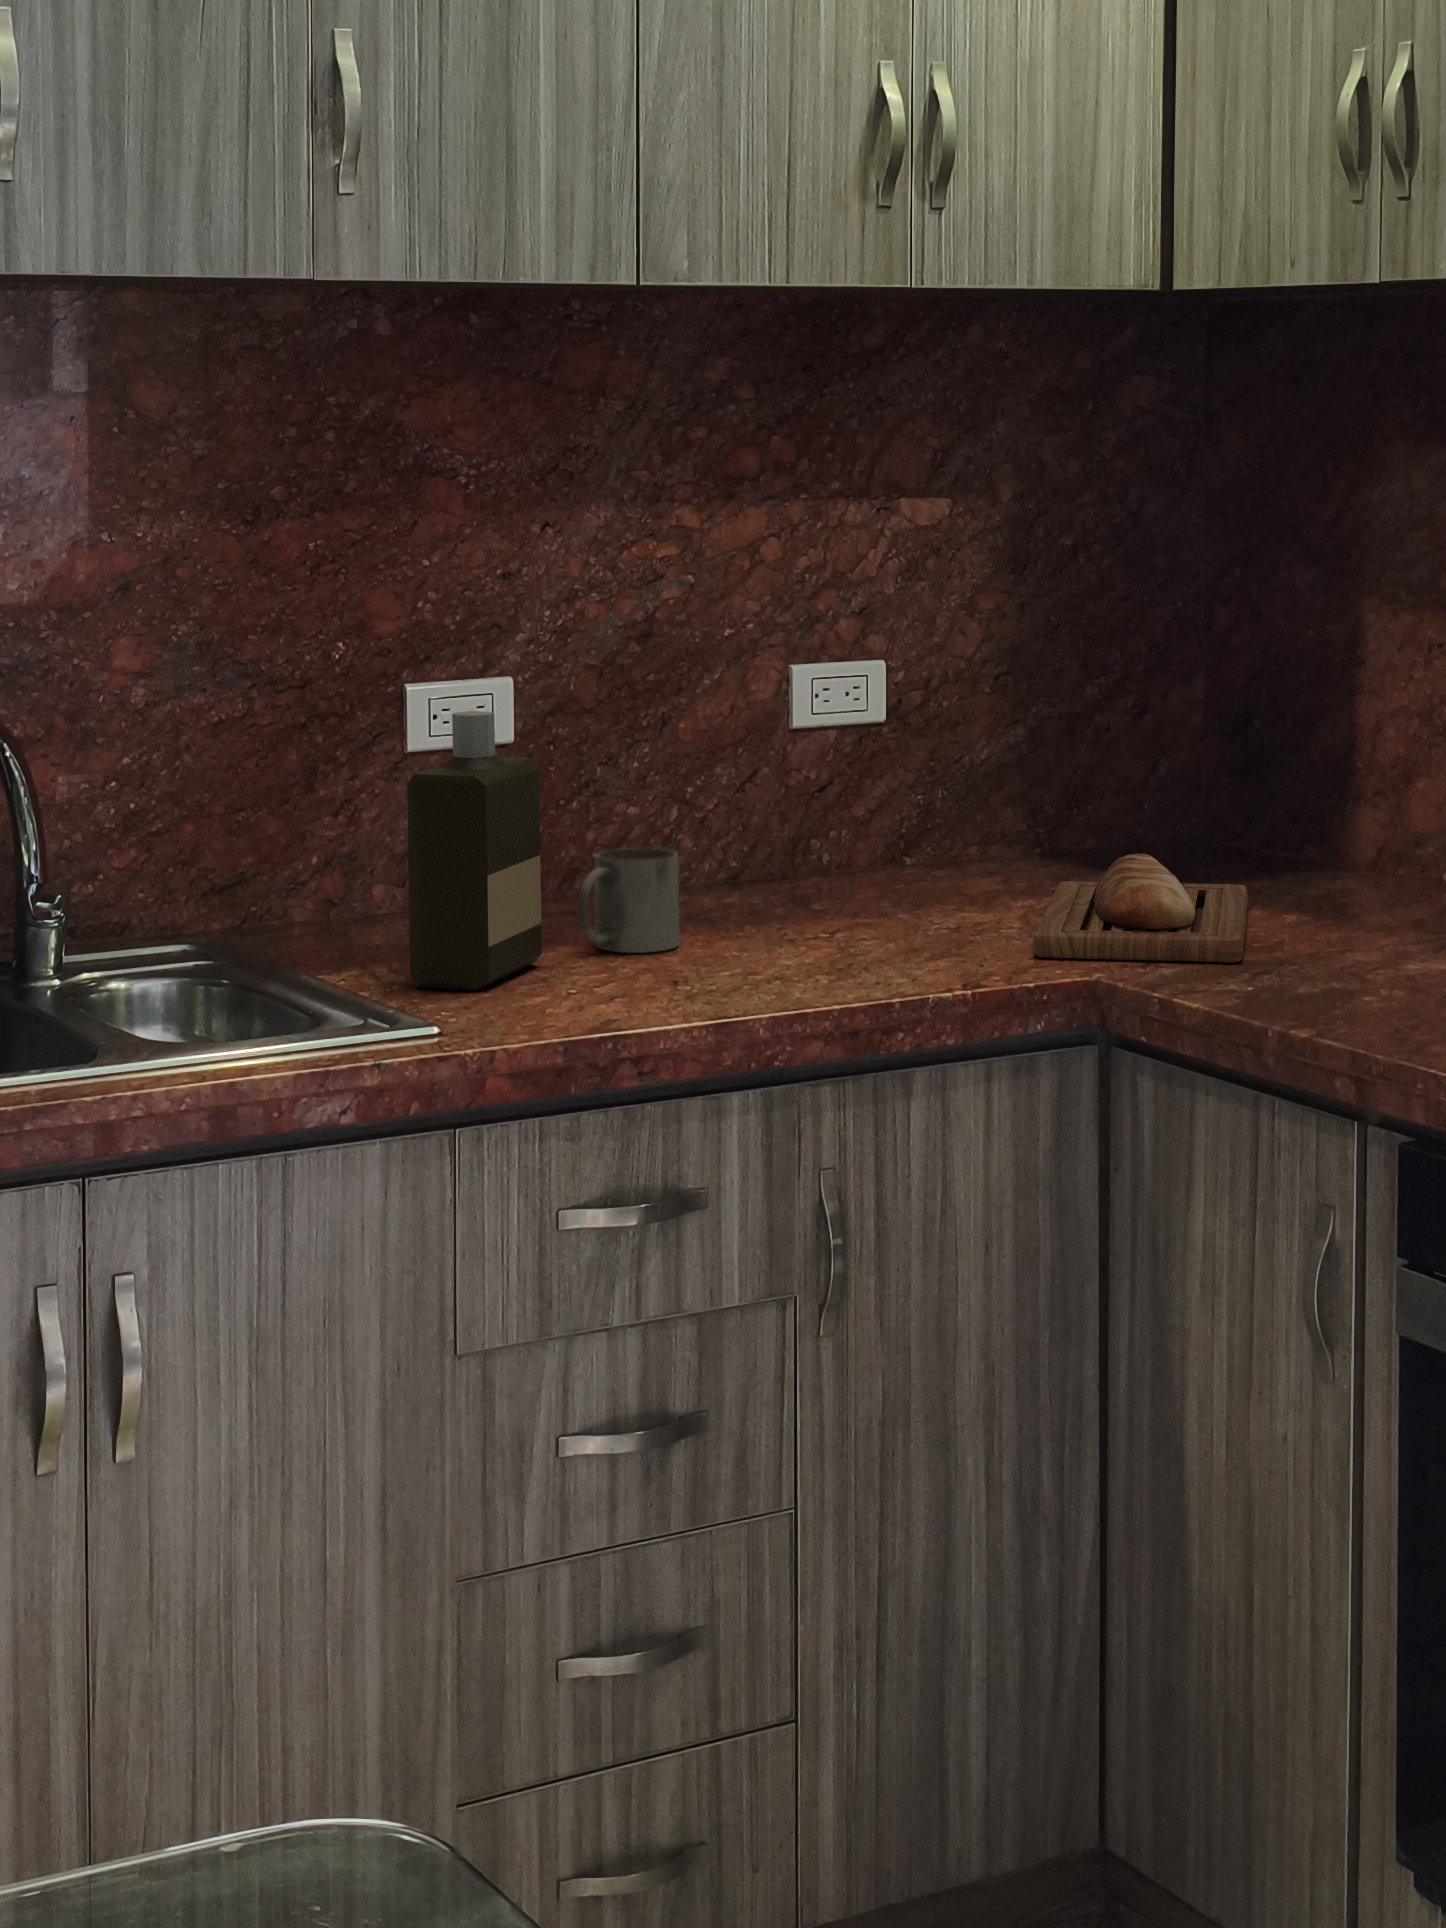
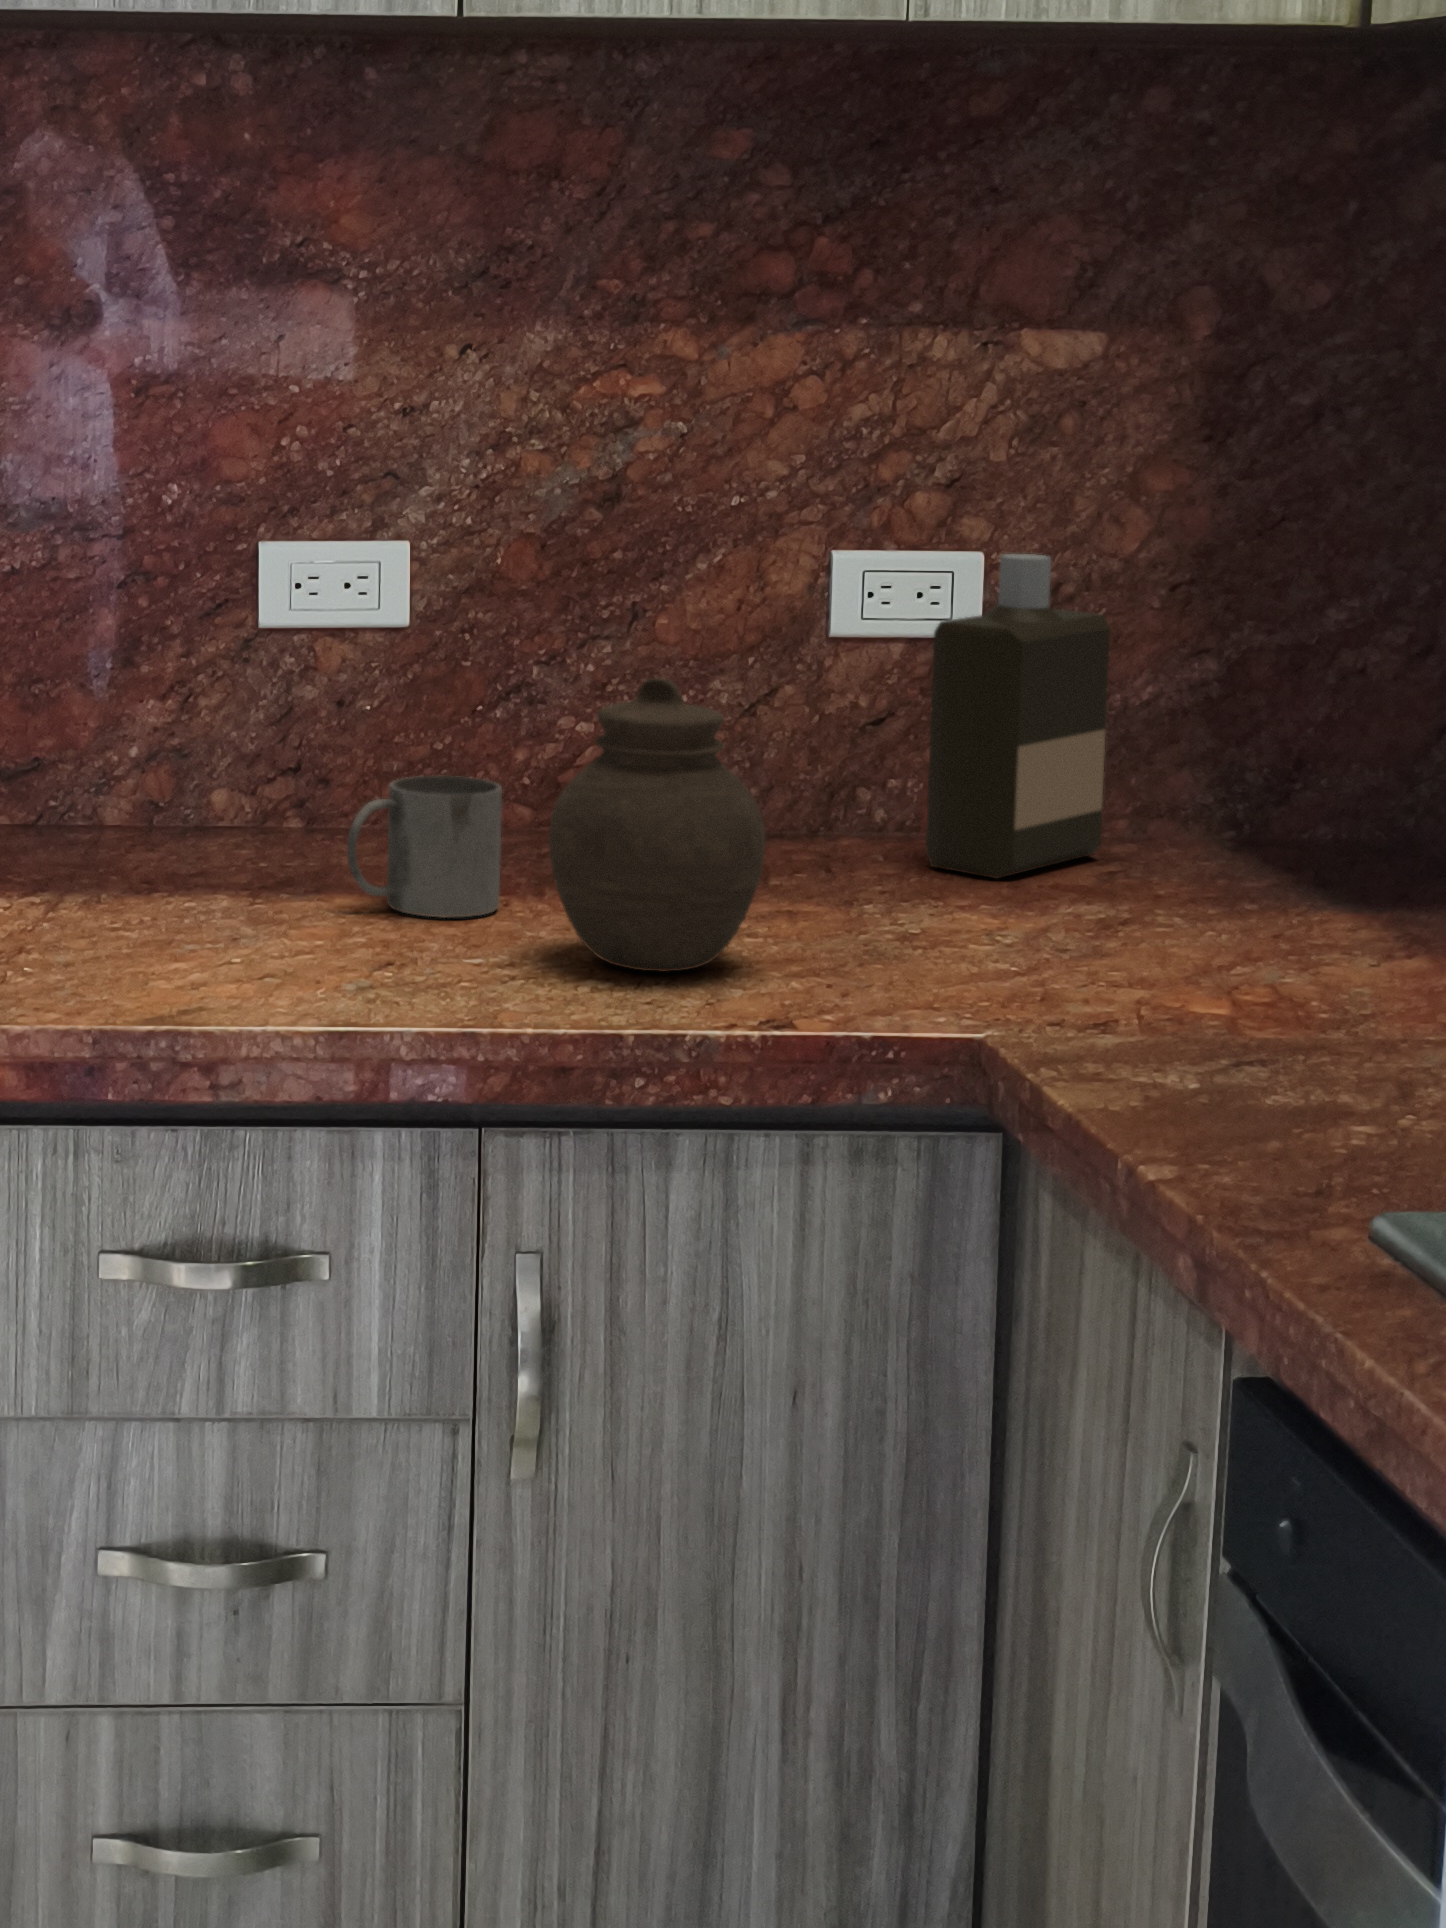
bottle: present [407,711,542,990] -> present [926,554,1110,878]
jar: none [760,755,911,965] -> present [549,678,765,971]
bread loaf: present [1033,854,1247,962] -> none [932,859,1394,1045]

